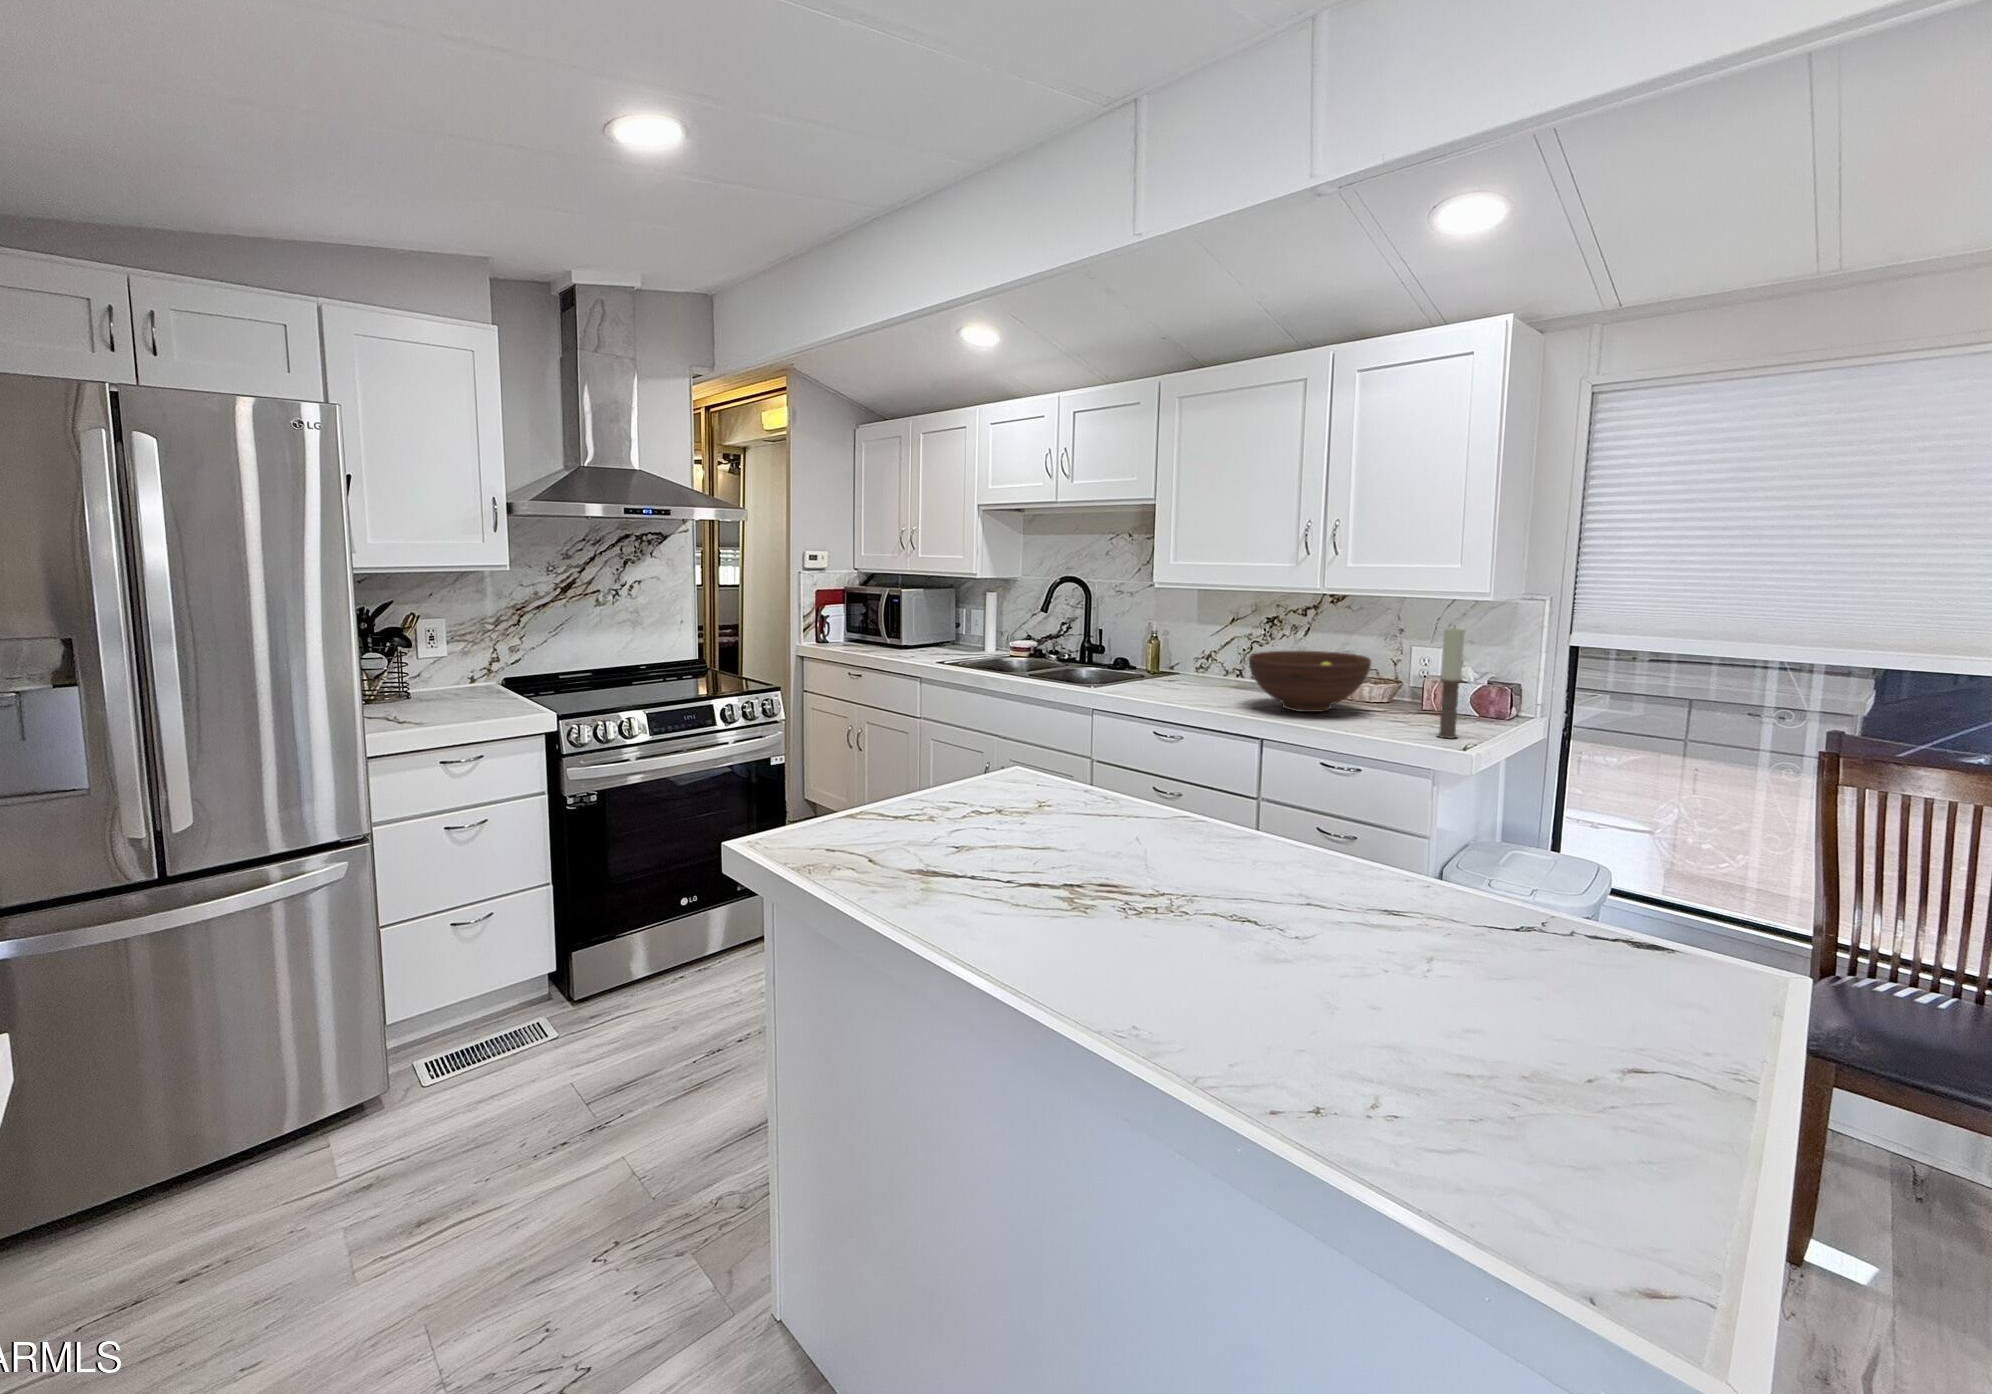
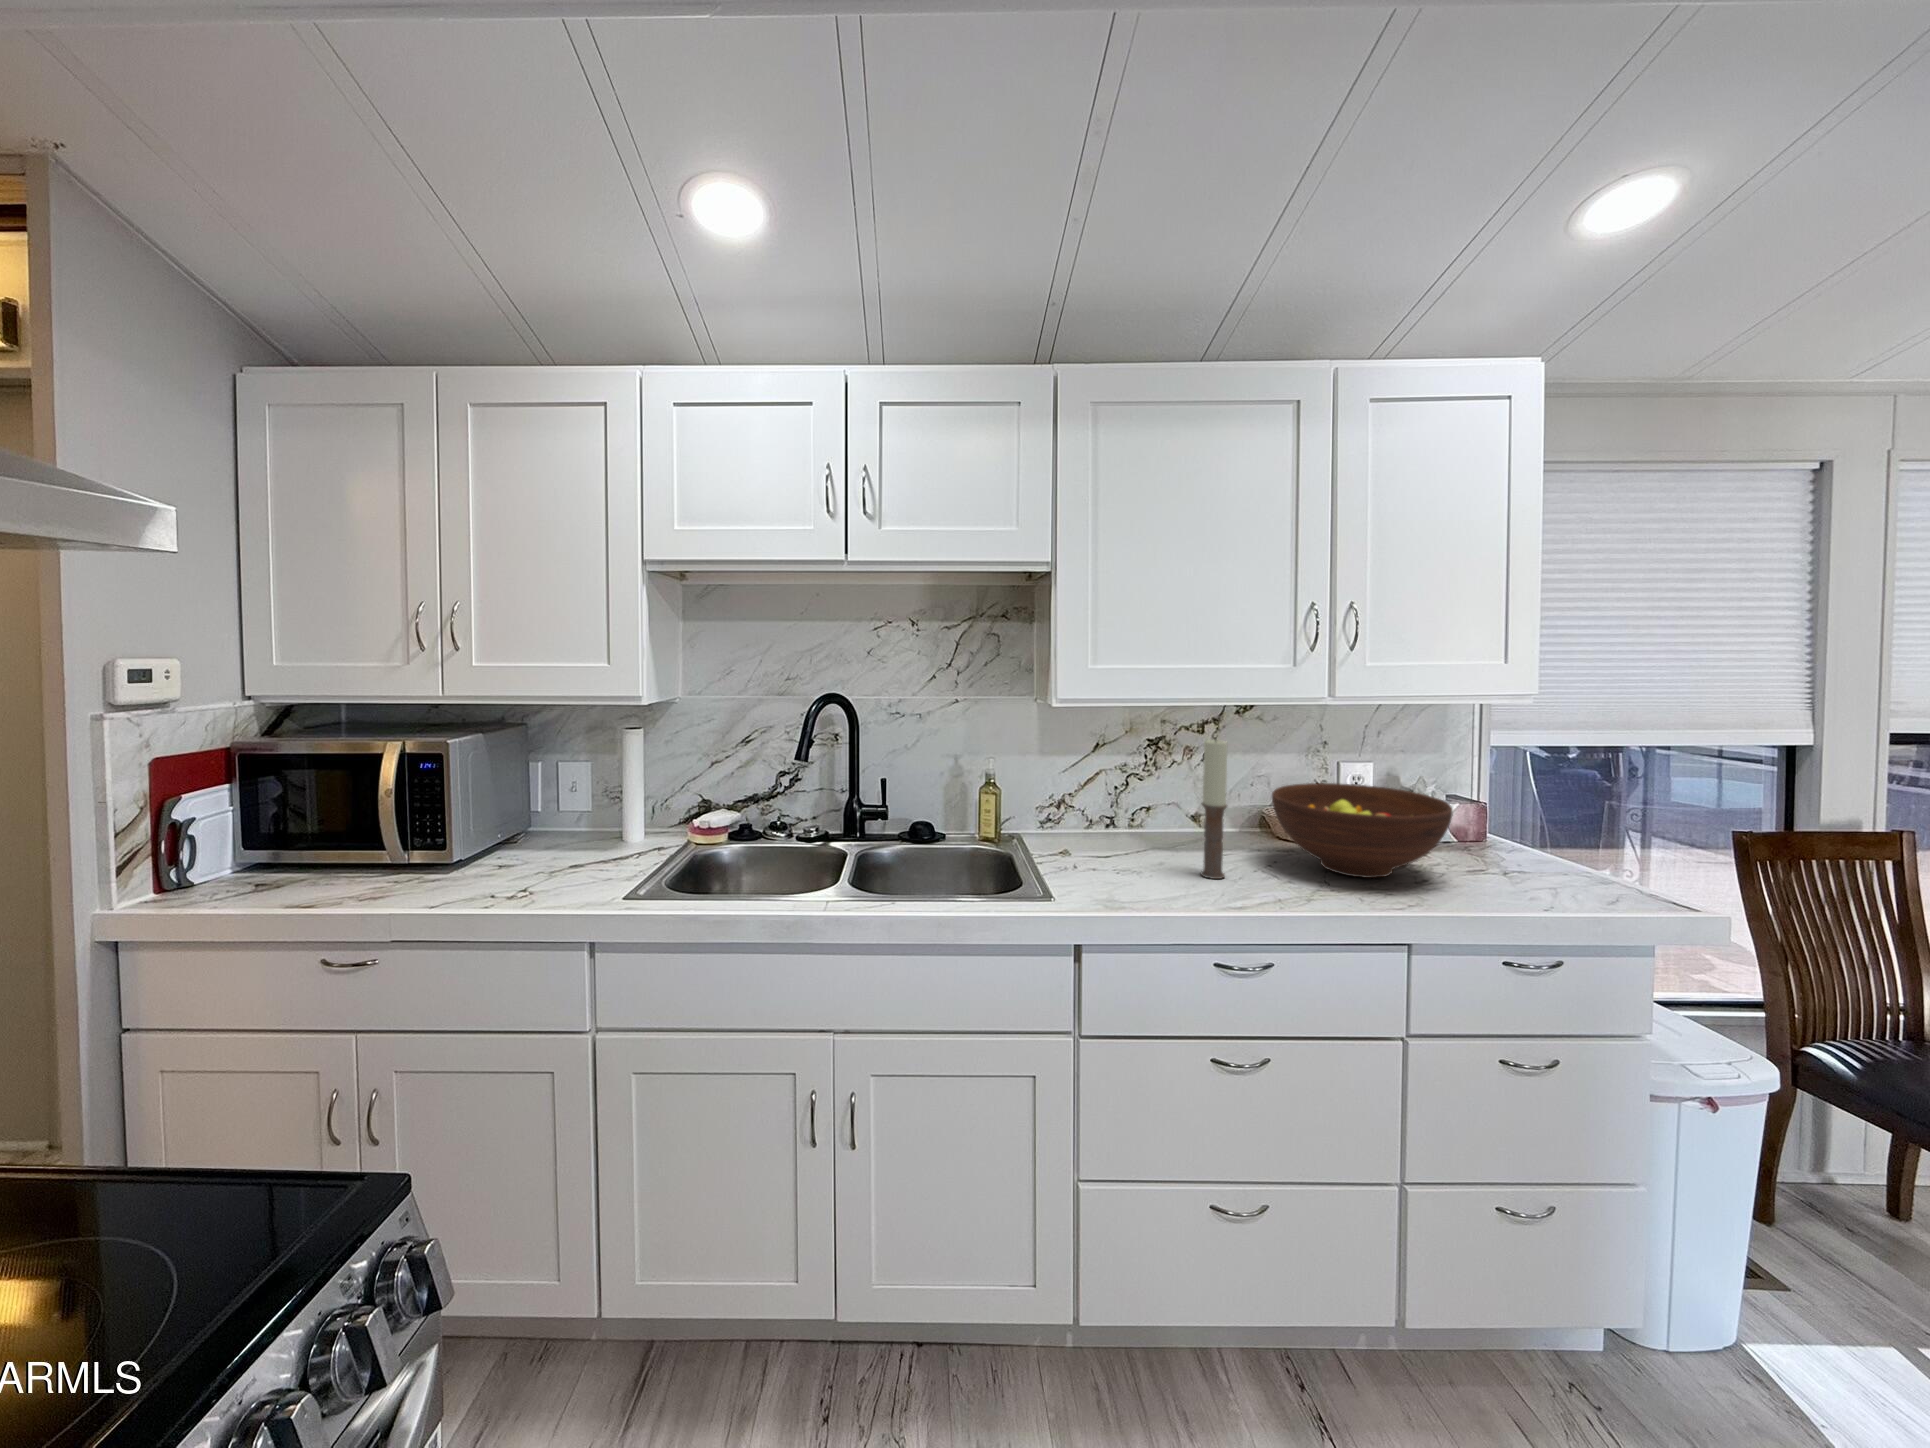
candle: present [1438,627,1465,738] -> present [1201,739,1228,879]

